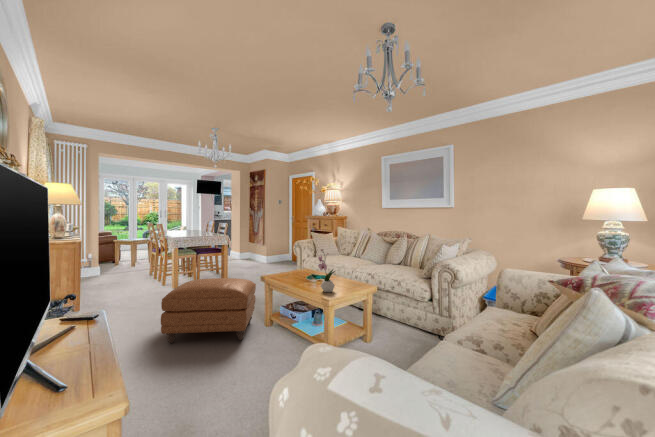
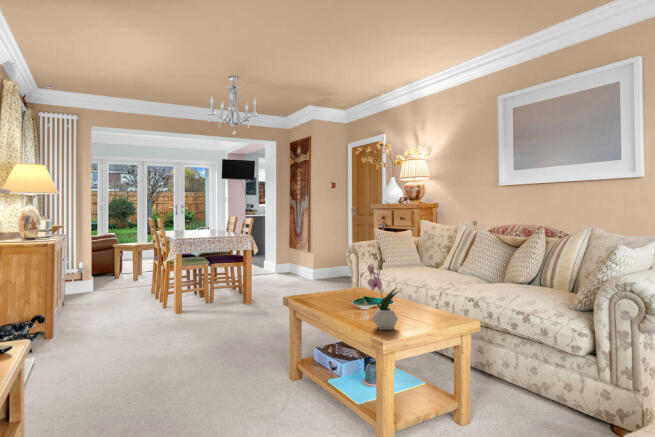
ottoman: present [161,278,256,343] -> none [126,300,276,402]

